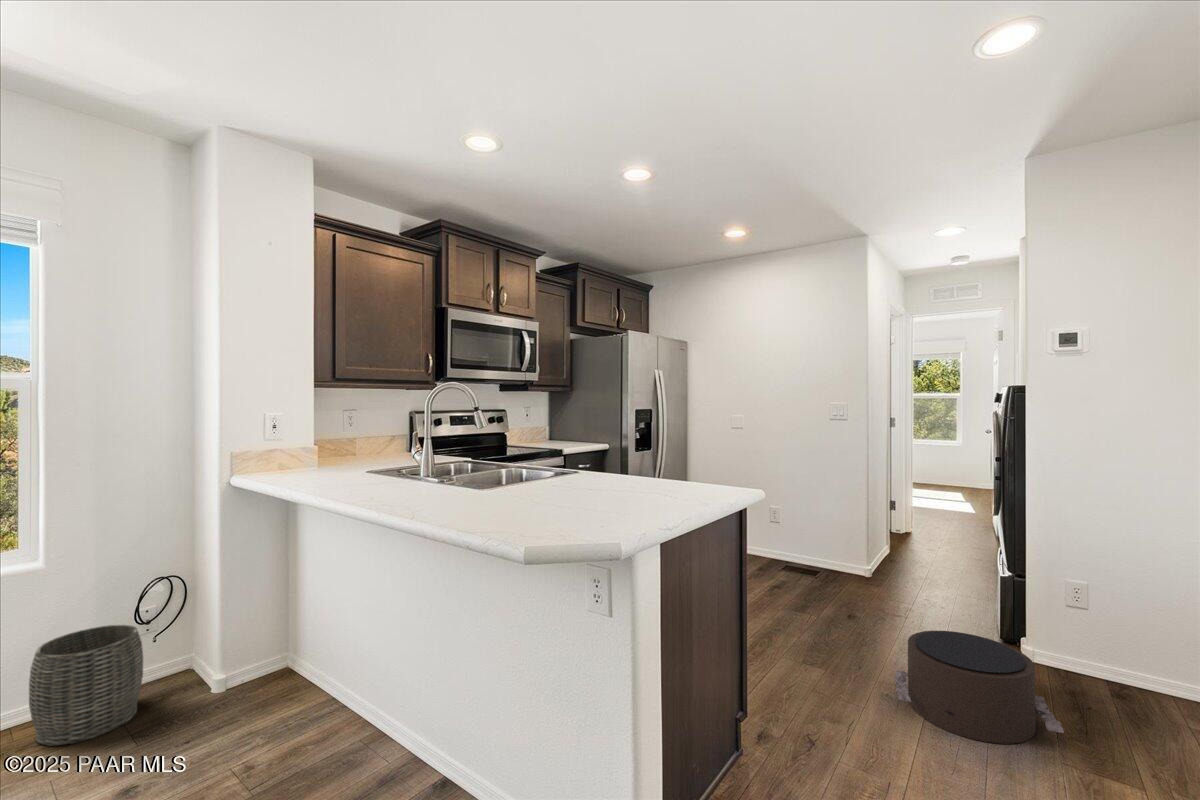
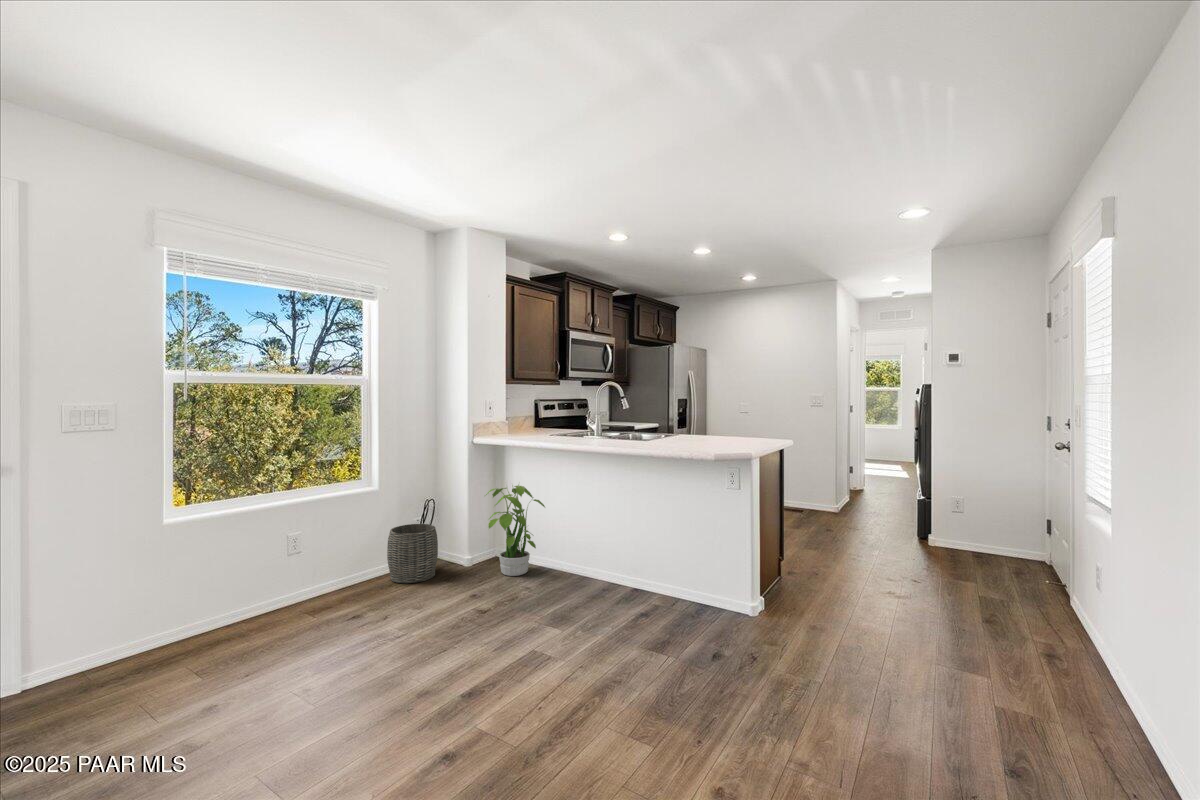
potted plant: none [201,555,328,729] -> present [485,485,545,576]
pouf: present [895,631,1064,744] -> none [857,524,942,571]

